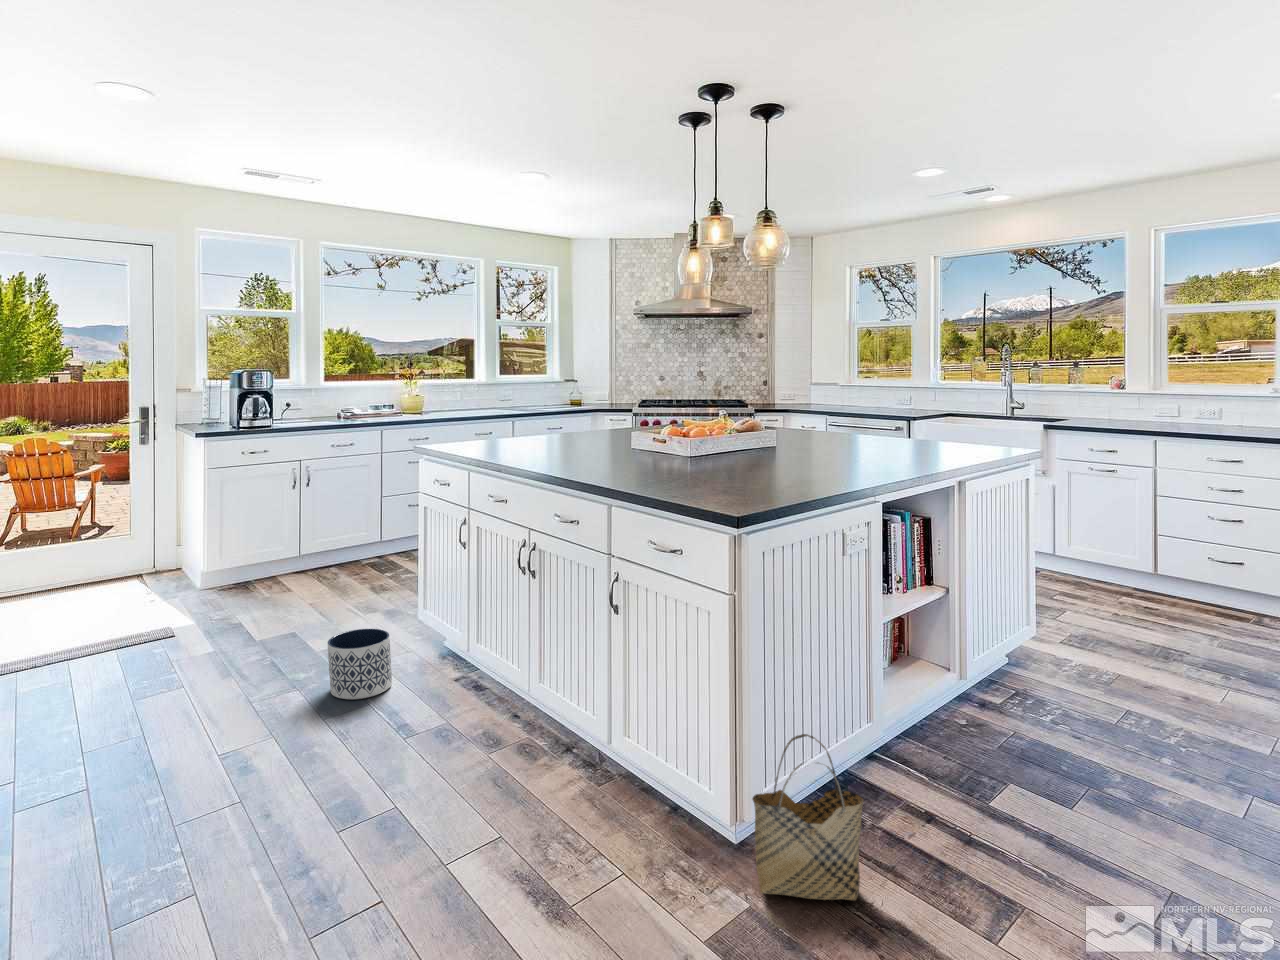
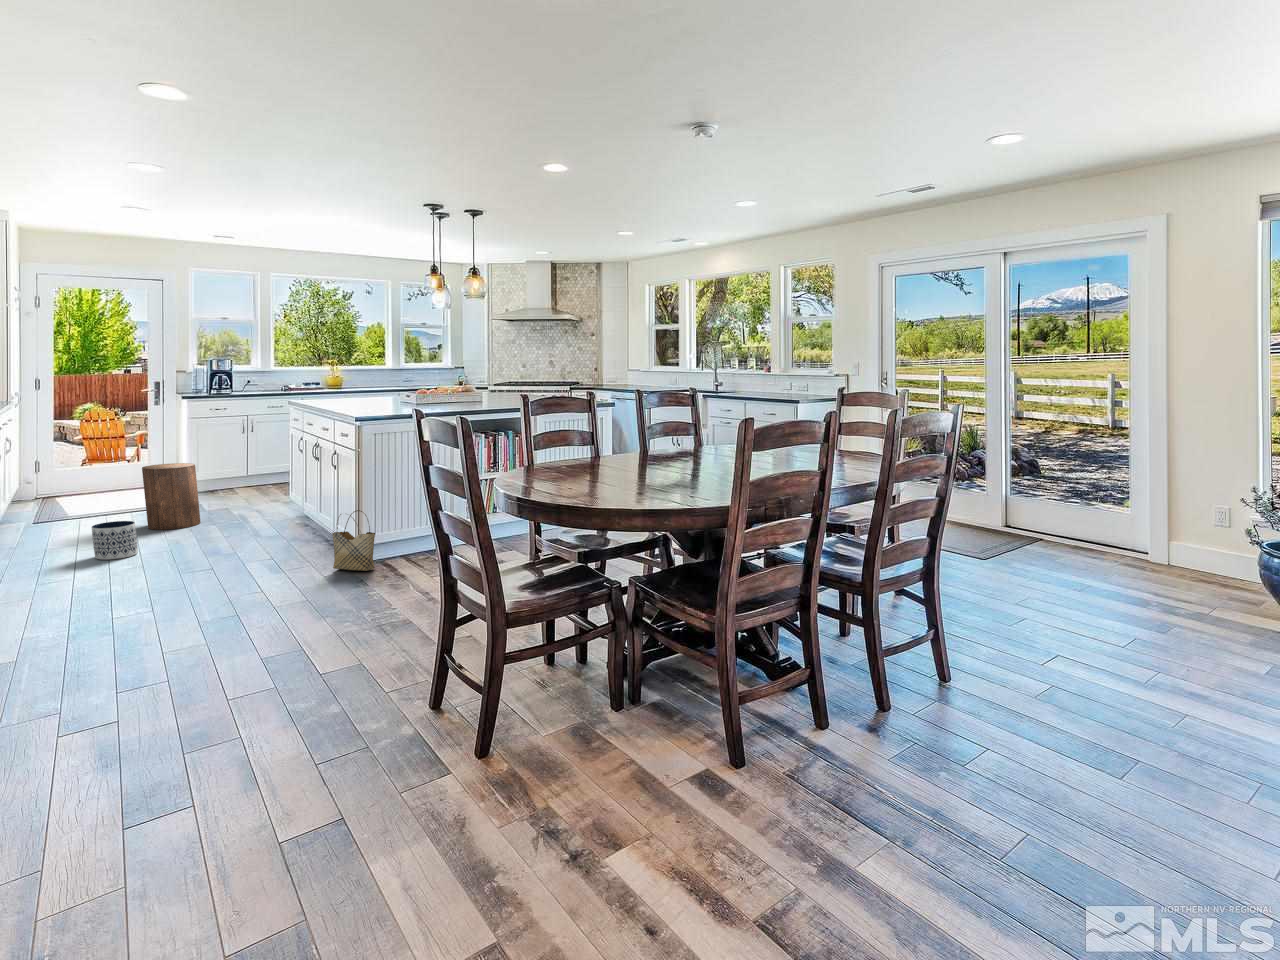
stool: none [170,569,282,716] -> present [142,463,201,530]
planter: present [328,629,392,699] -> present [92,521,138,560]

